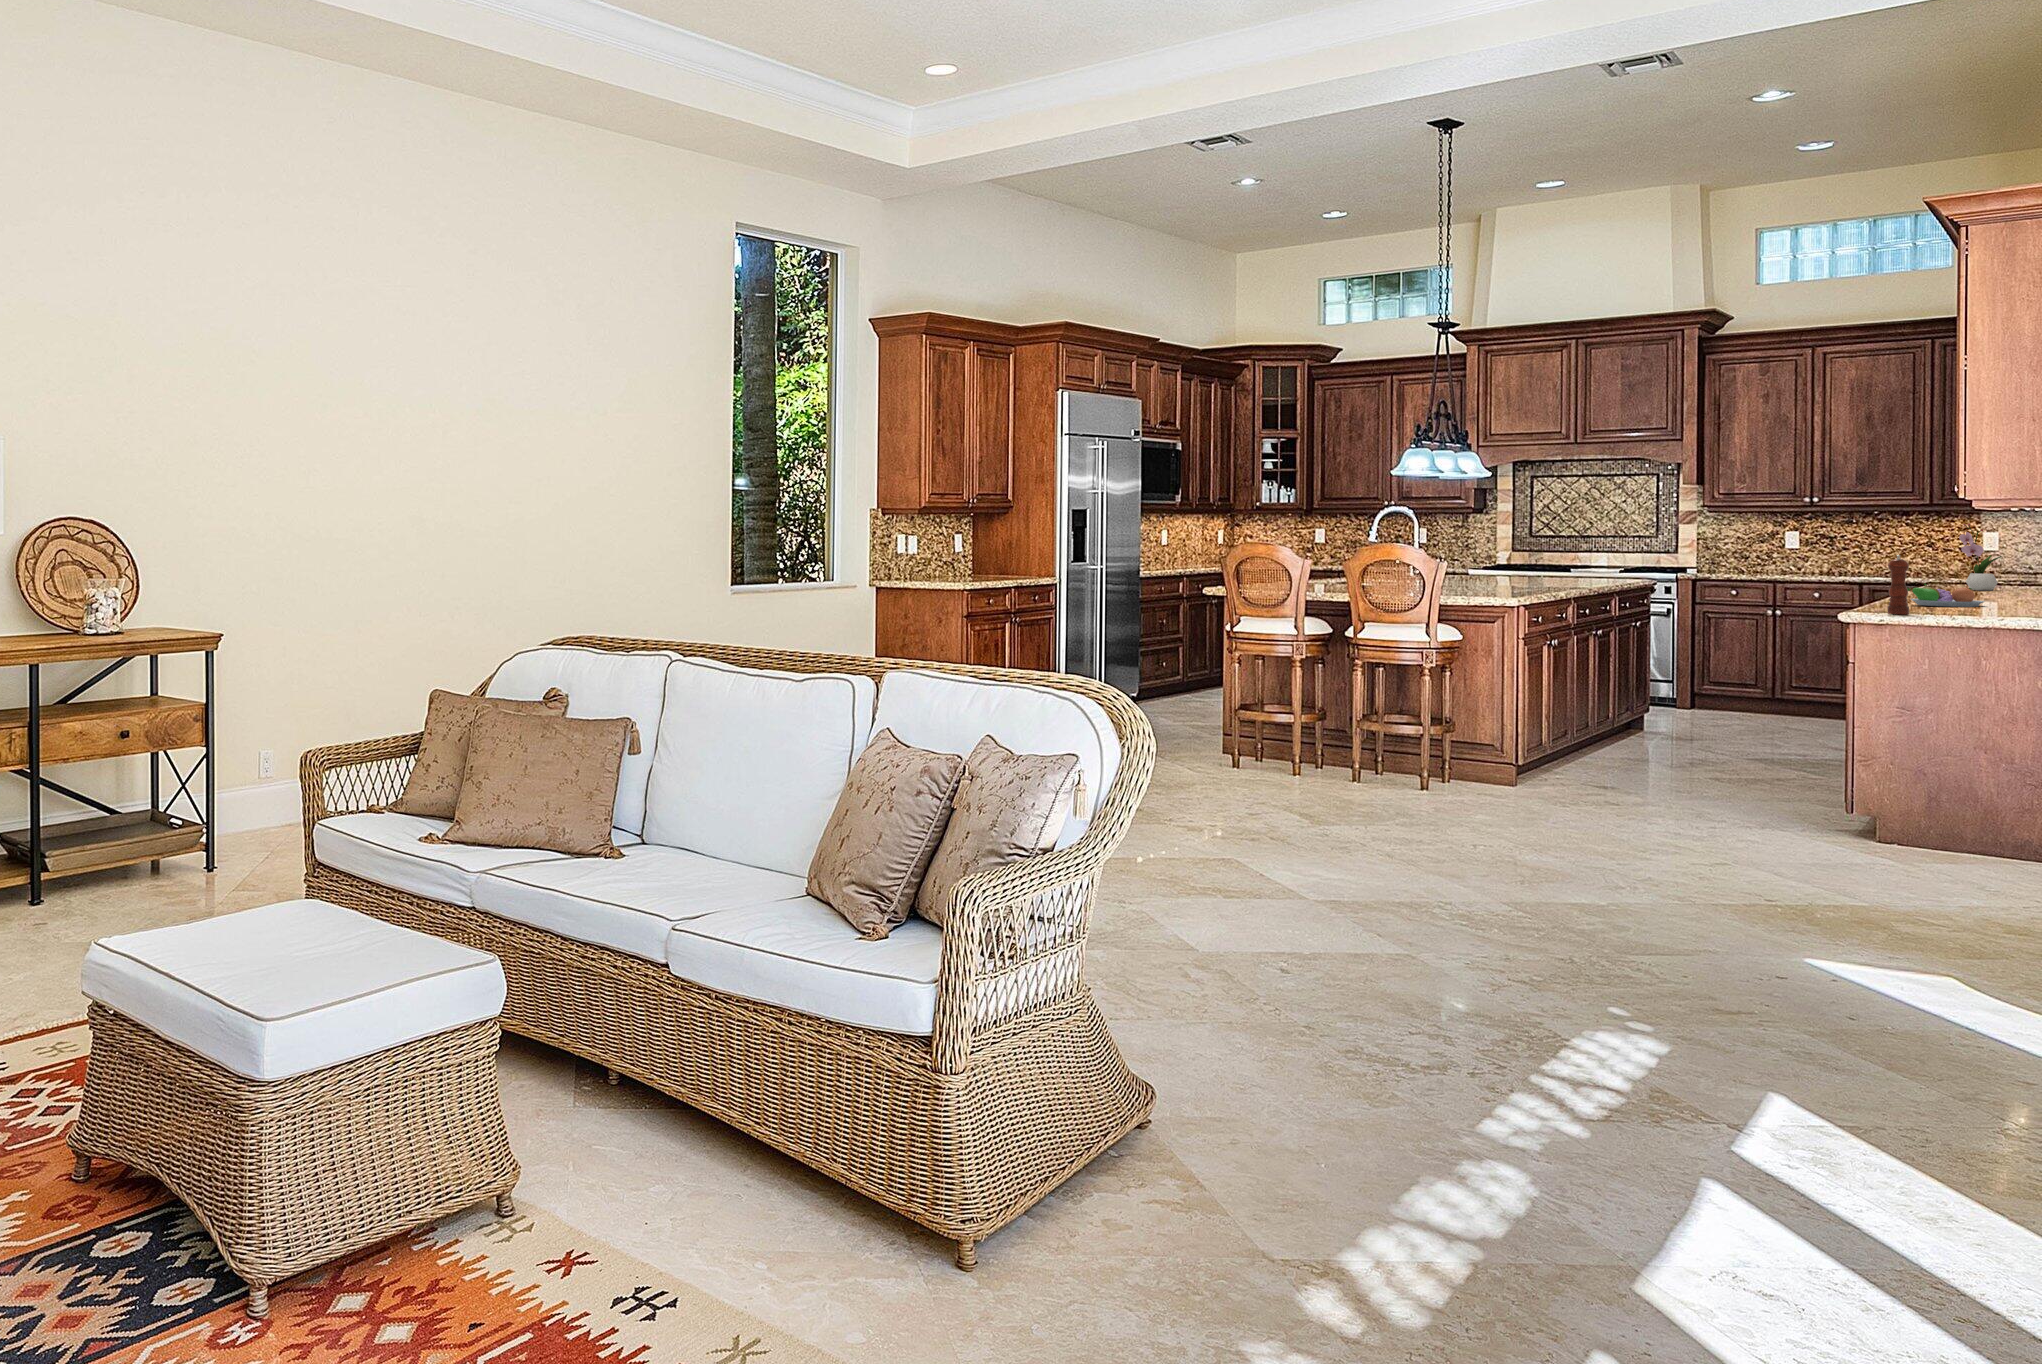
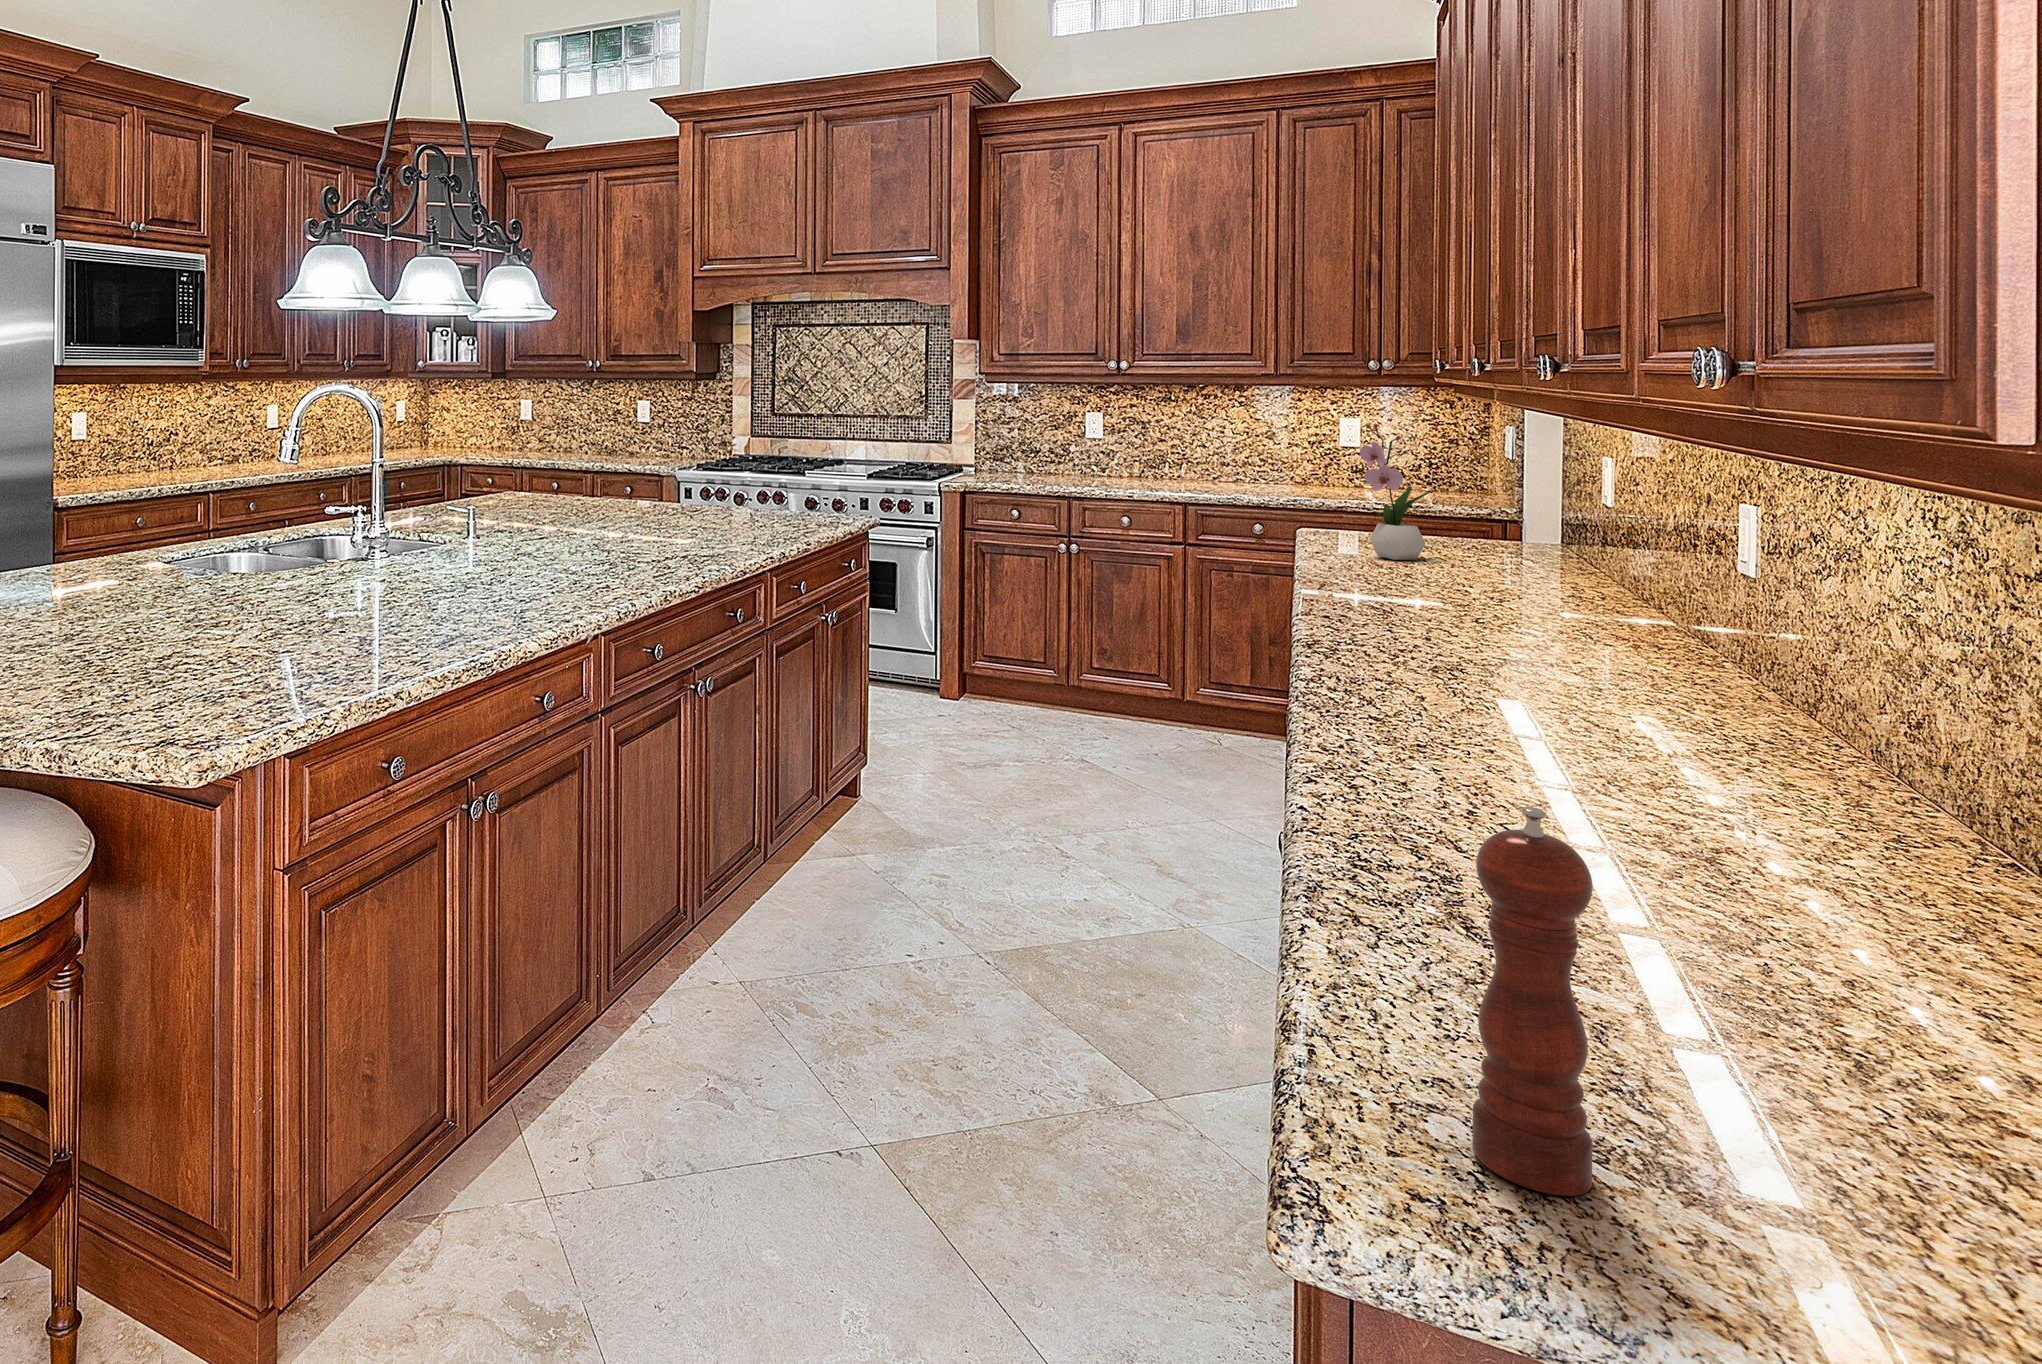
fruit bowl: present [1908,583,1985,607] -> none [1376,694,1627,813]

